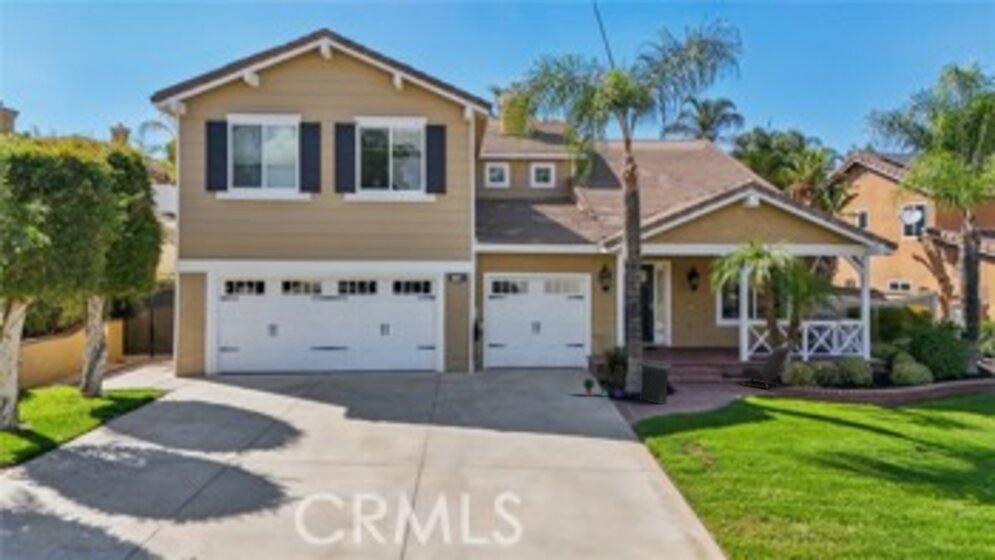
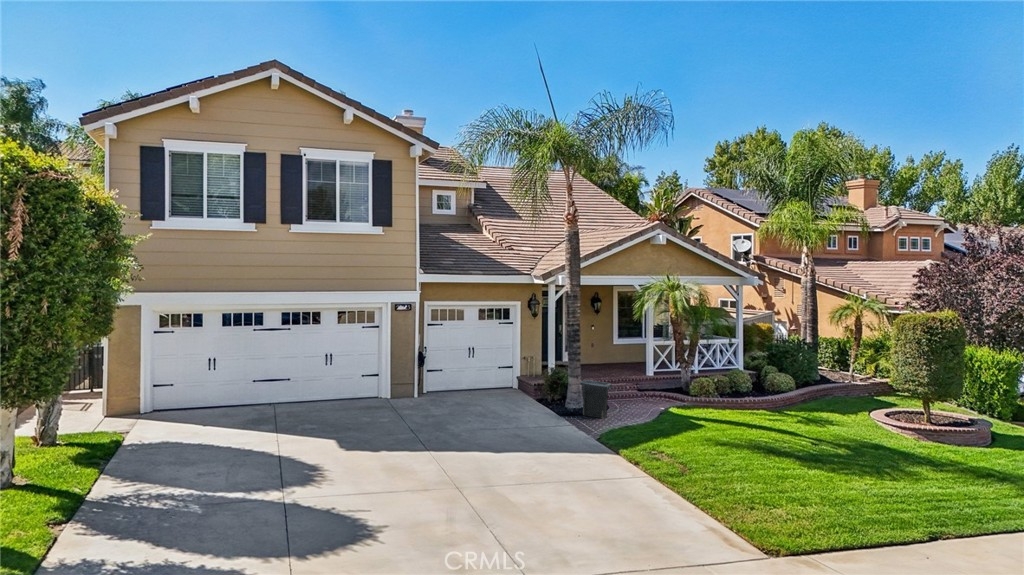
lounge chair: present [741,347,789,388] -> none [653,364,692,401]
potted plant: present [583,366,622,397] -> none [532,384,568,415]

